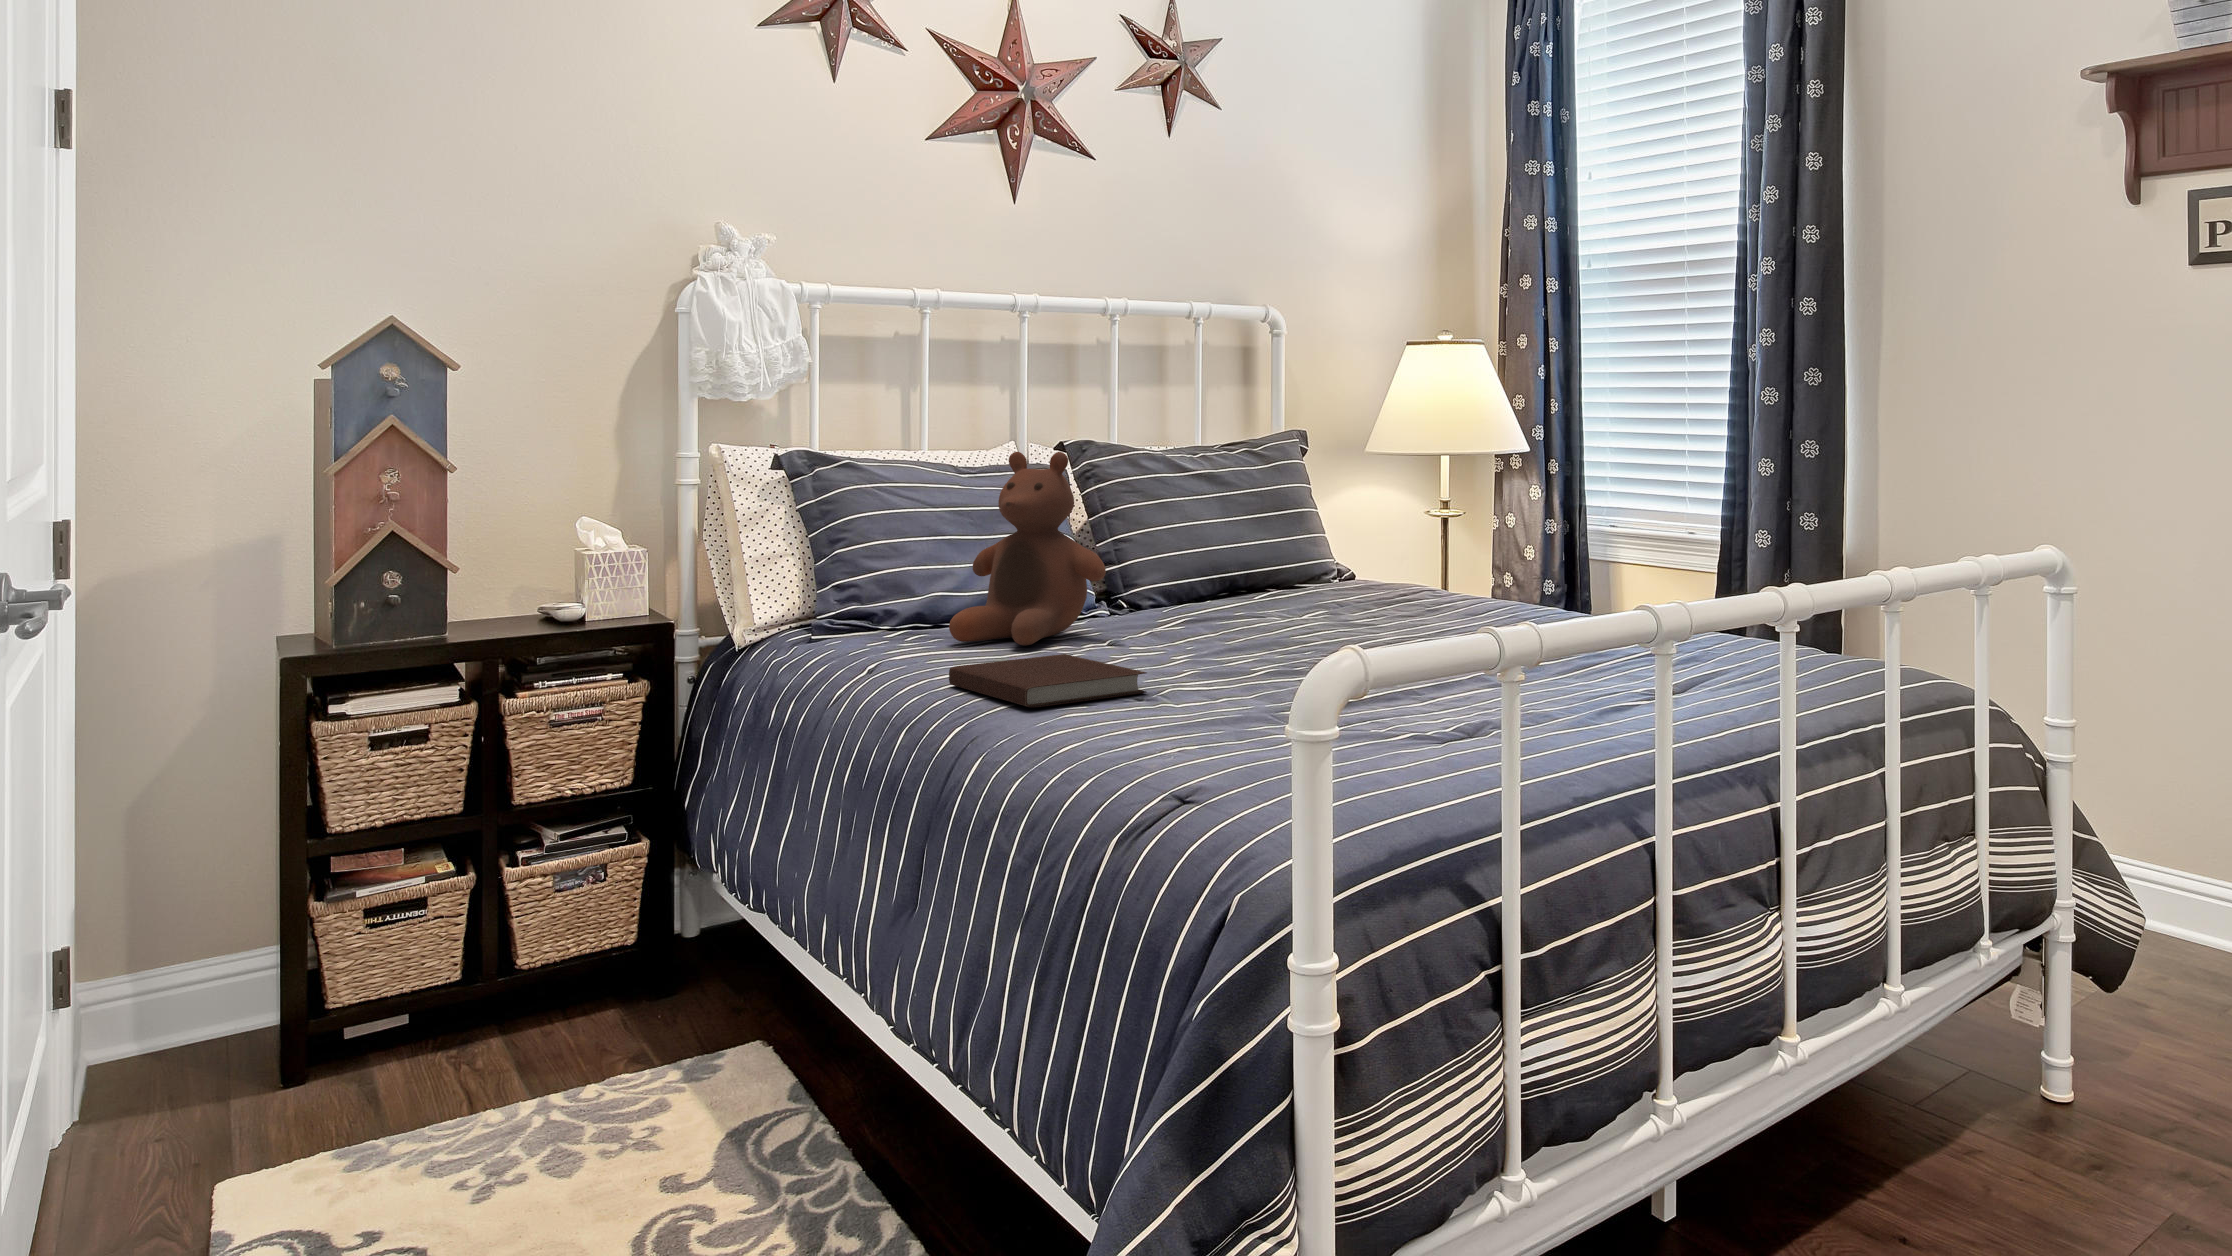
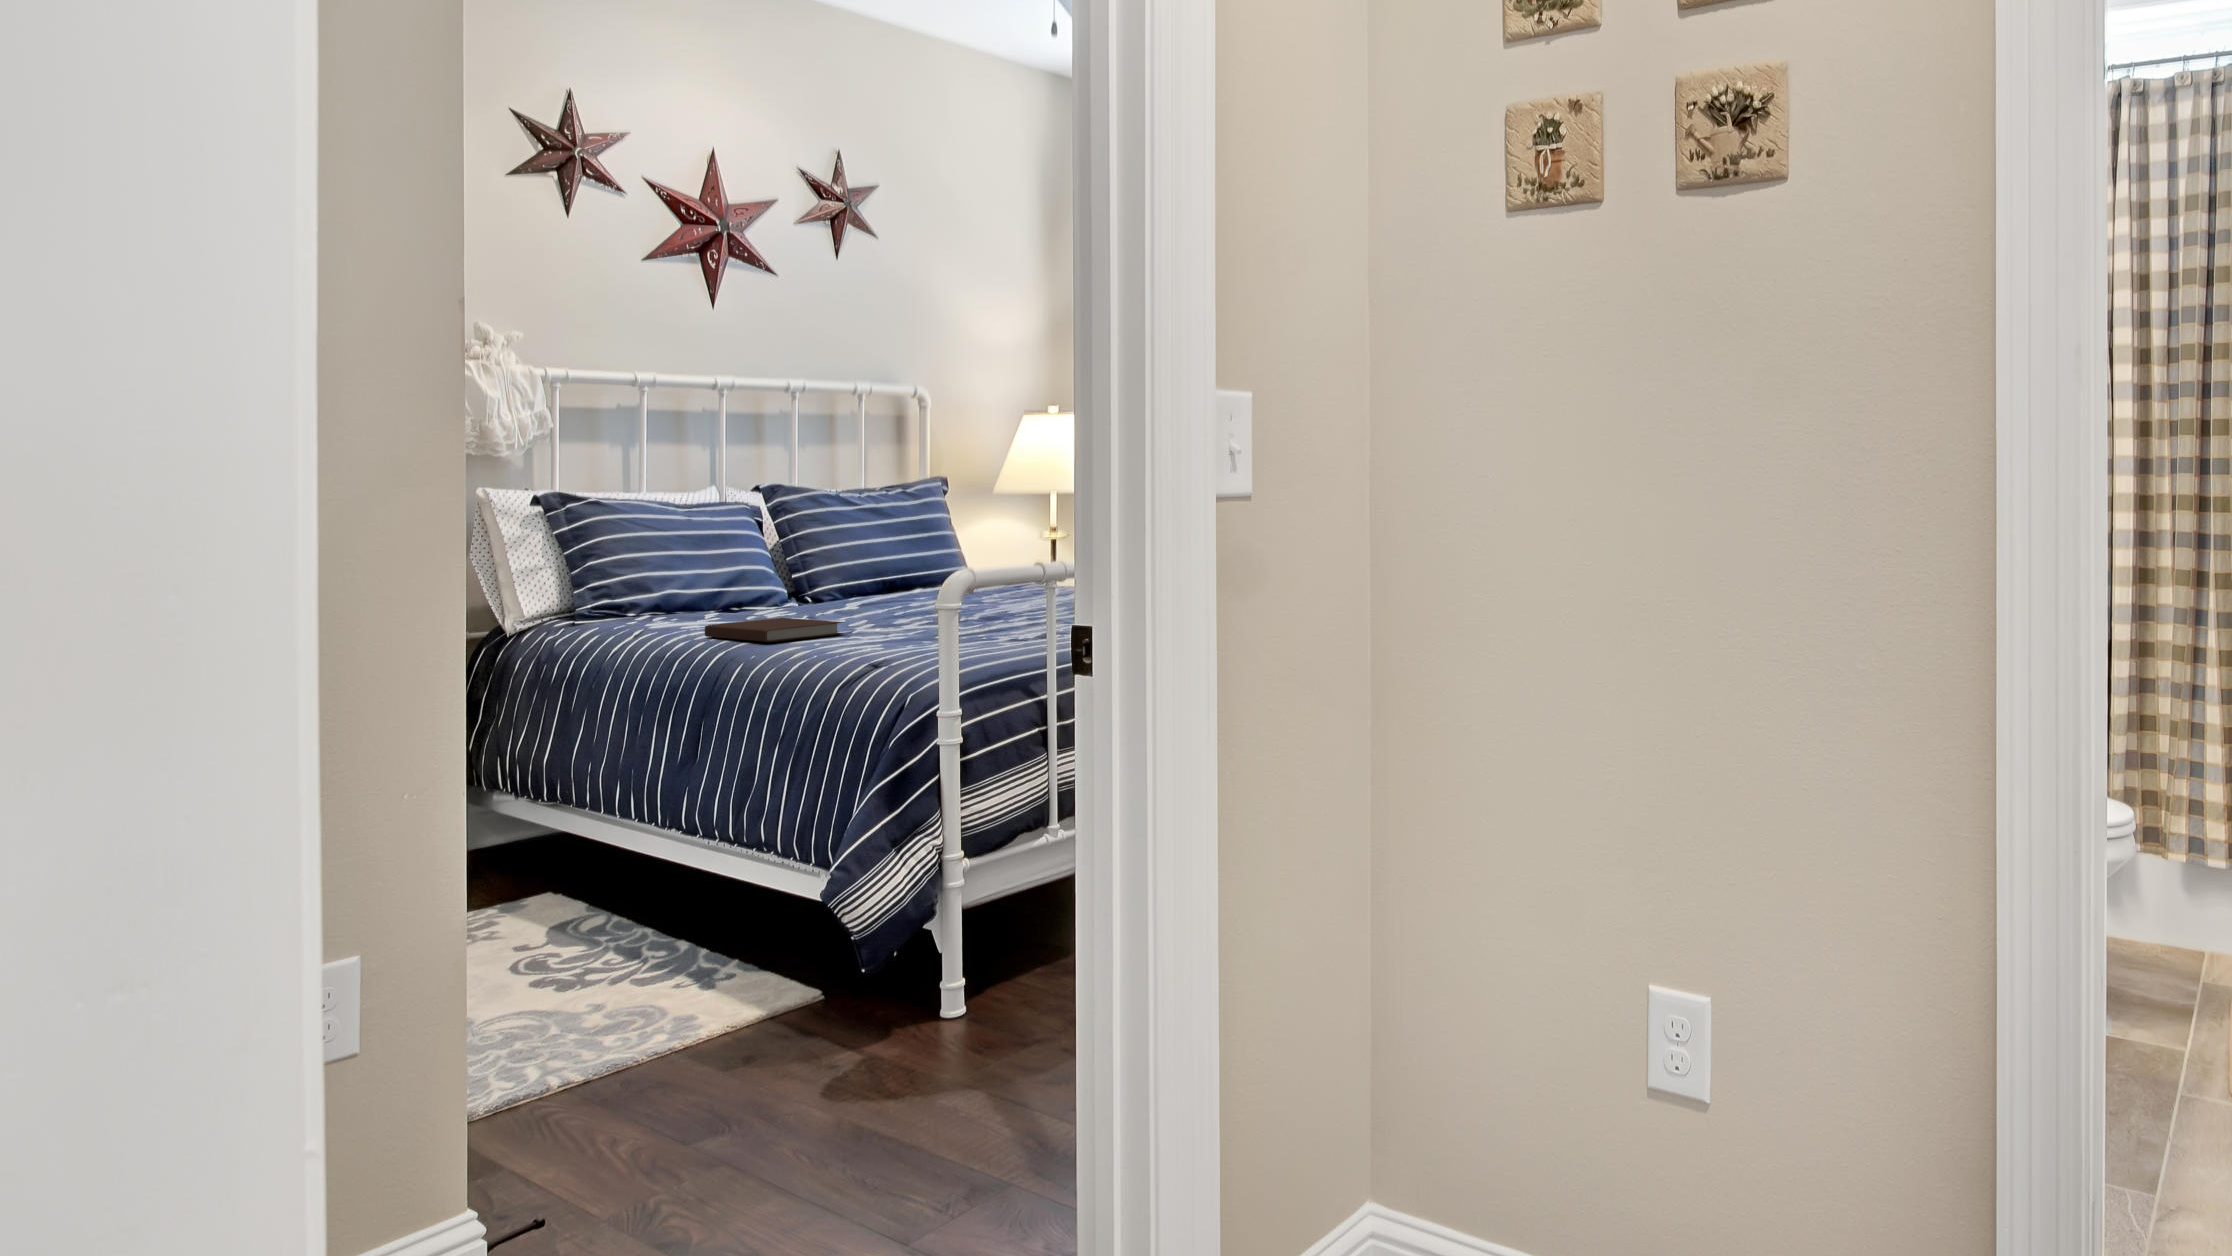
stuffed bear: present [949,452,1106,646] -> none [689,491,805,618]

